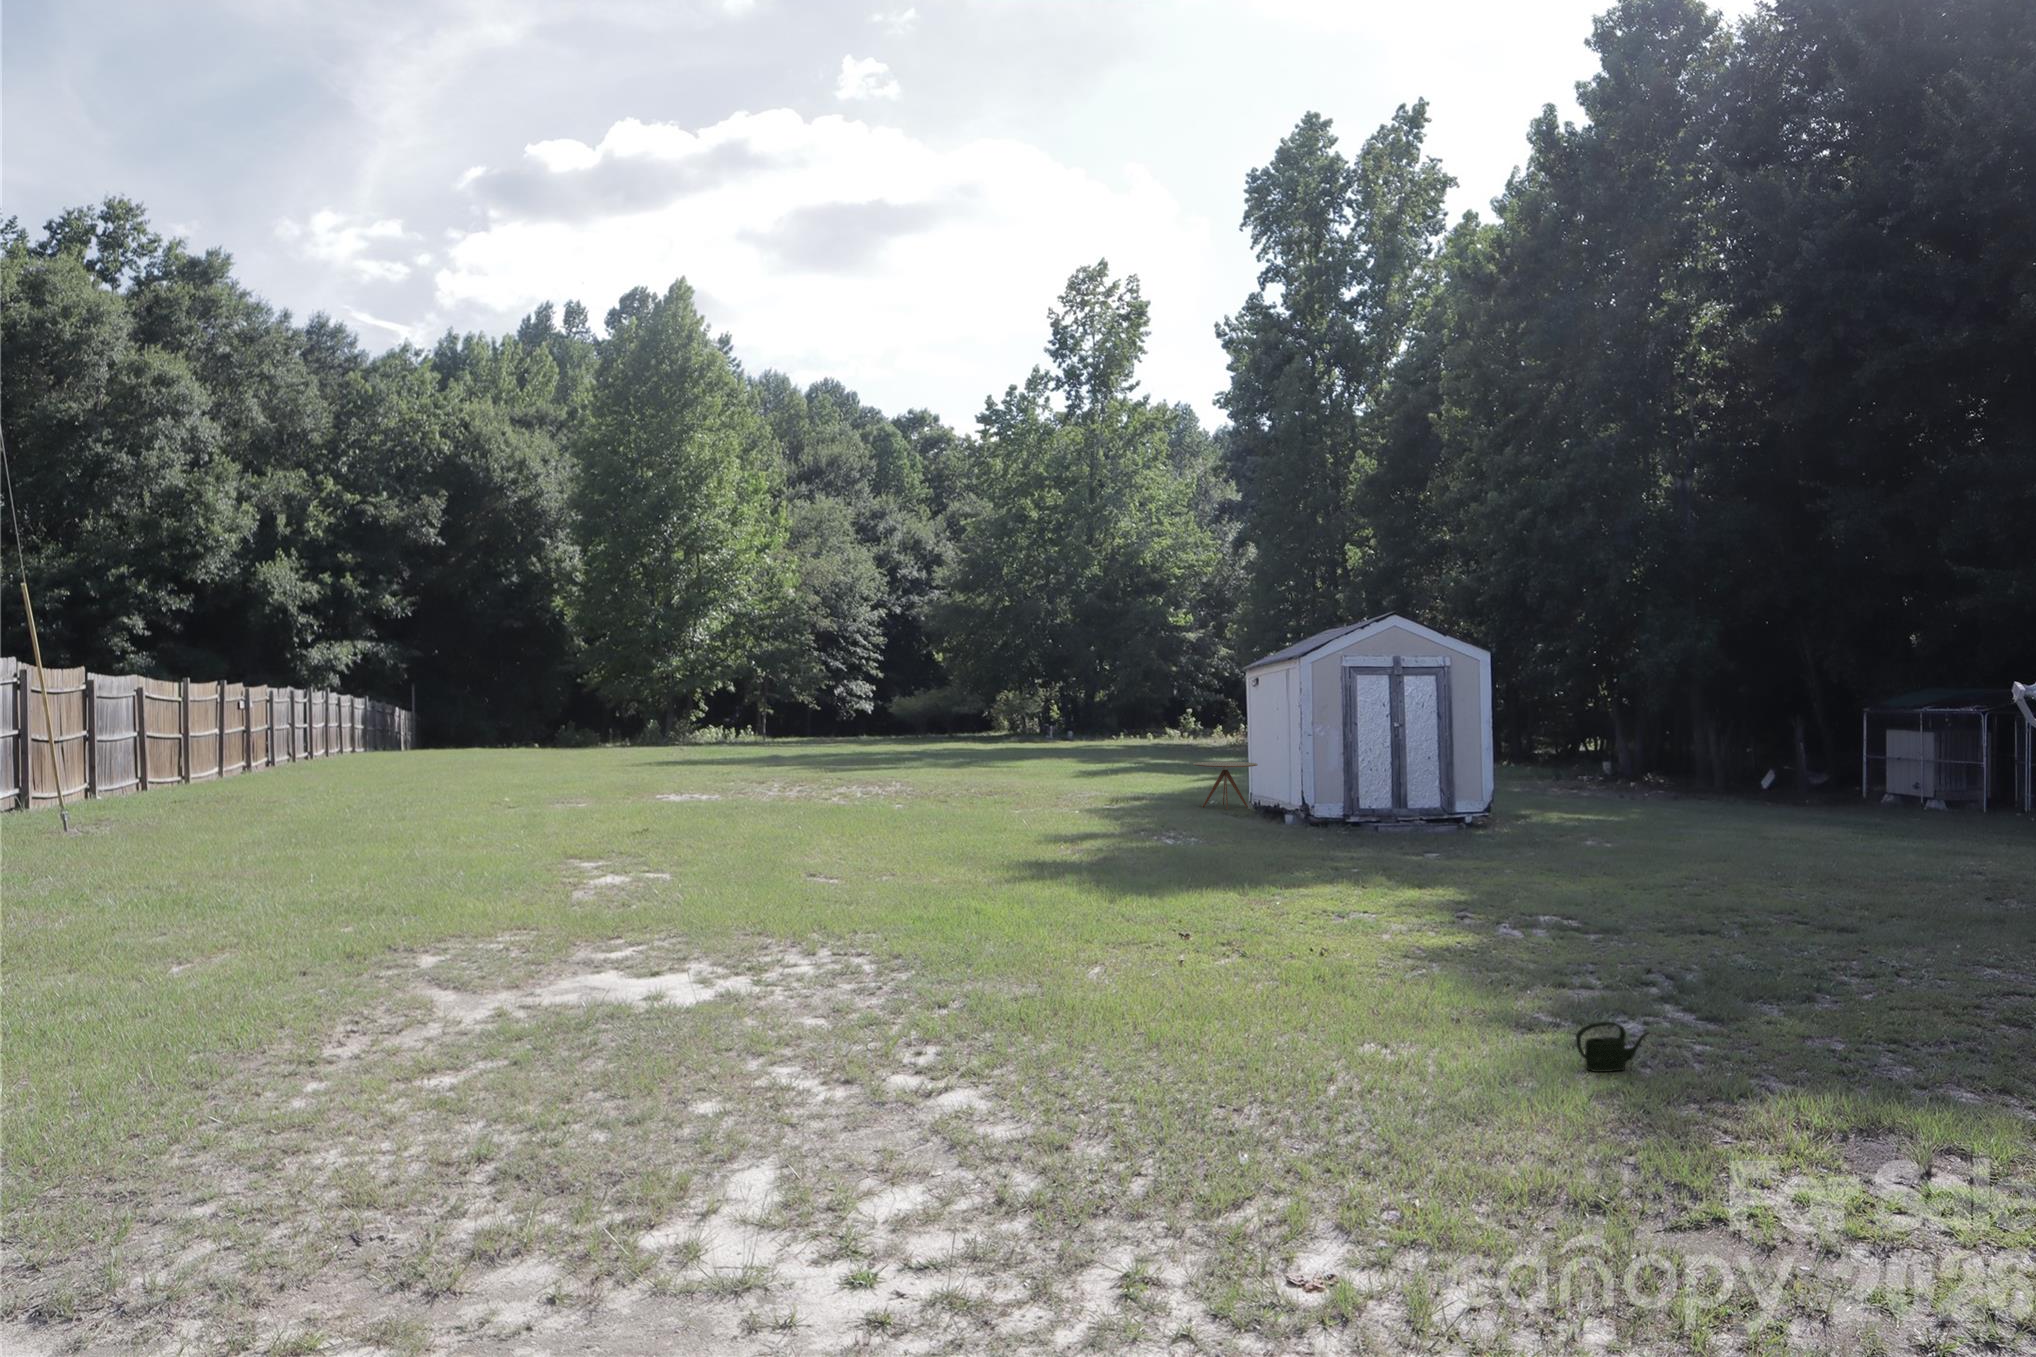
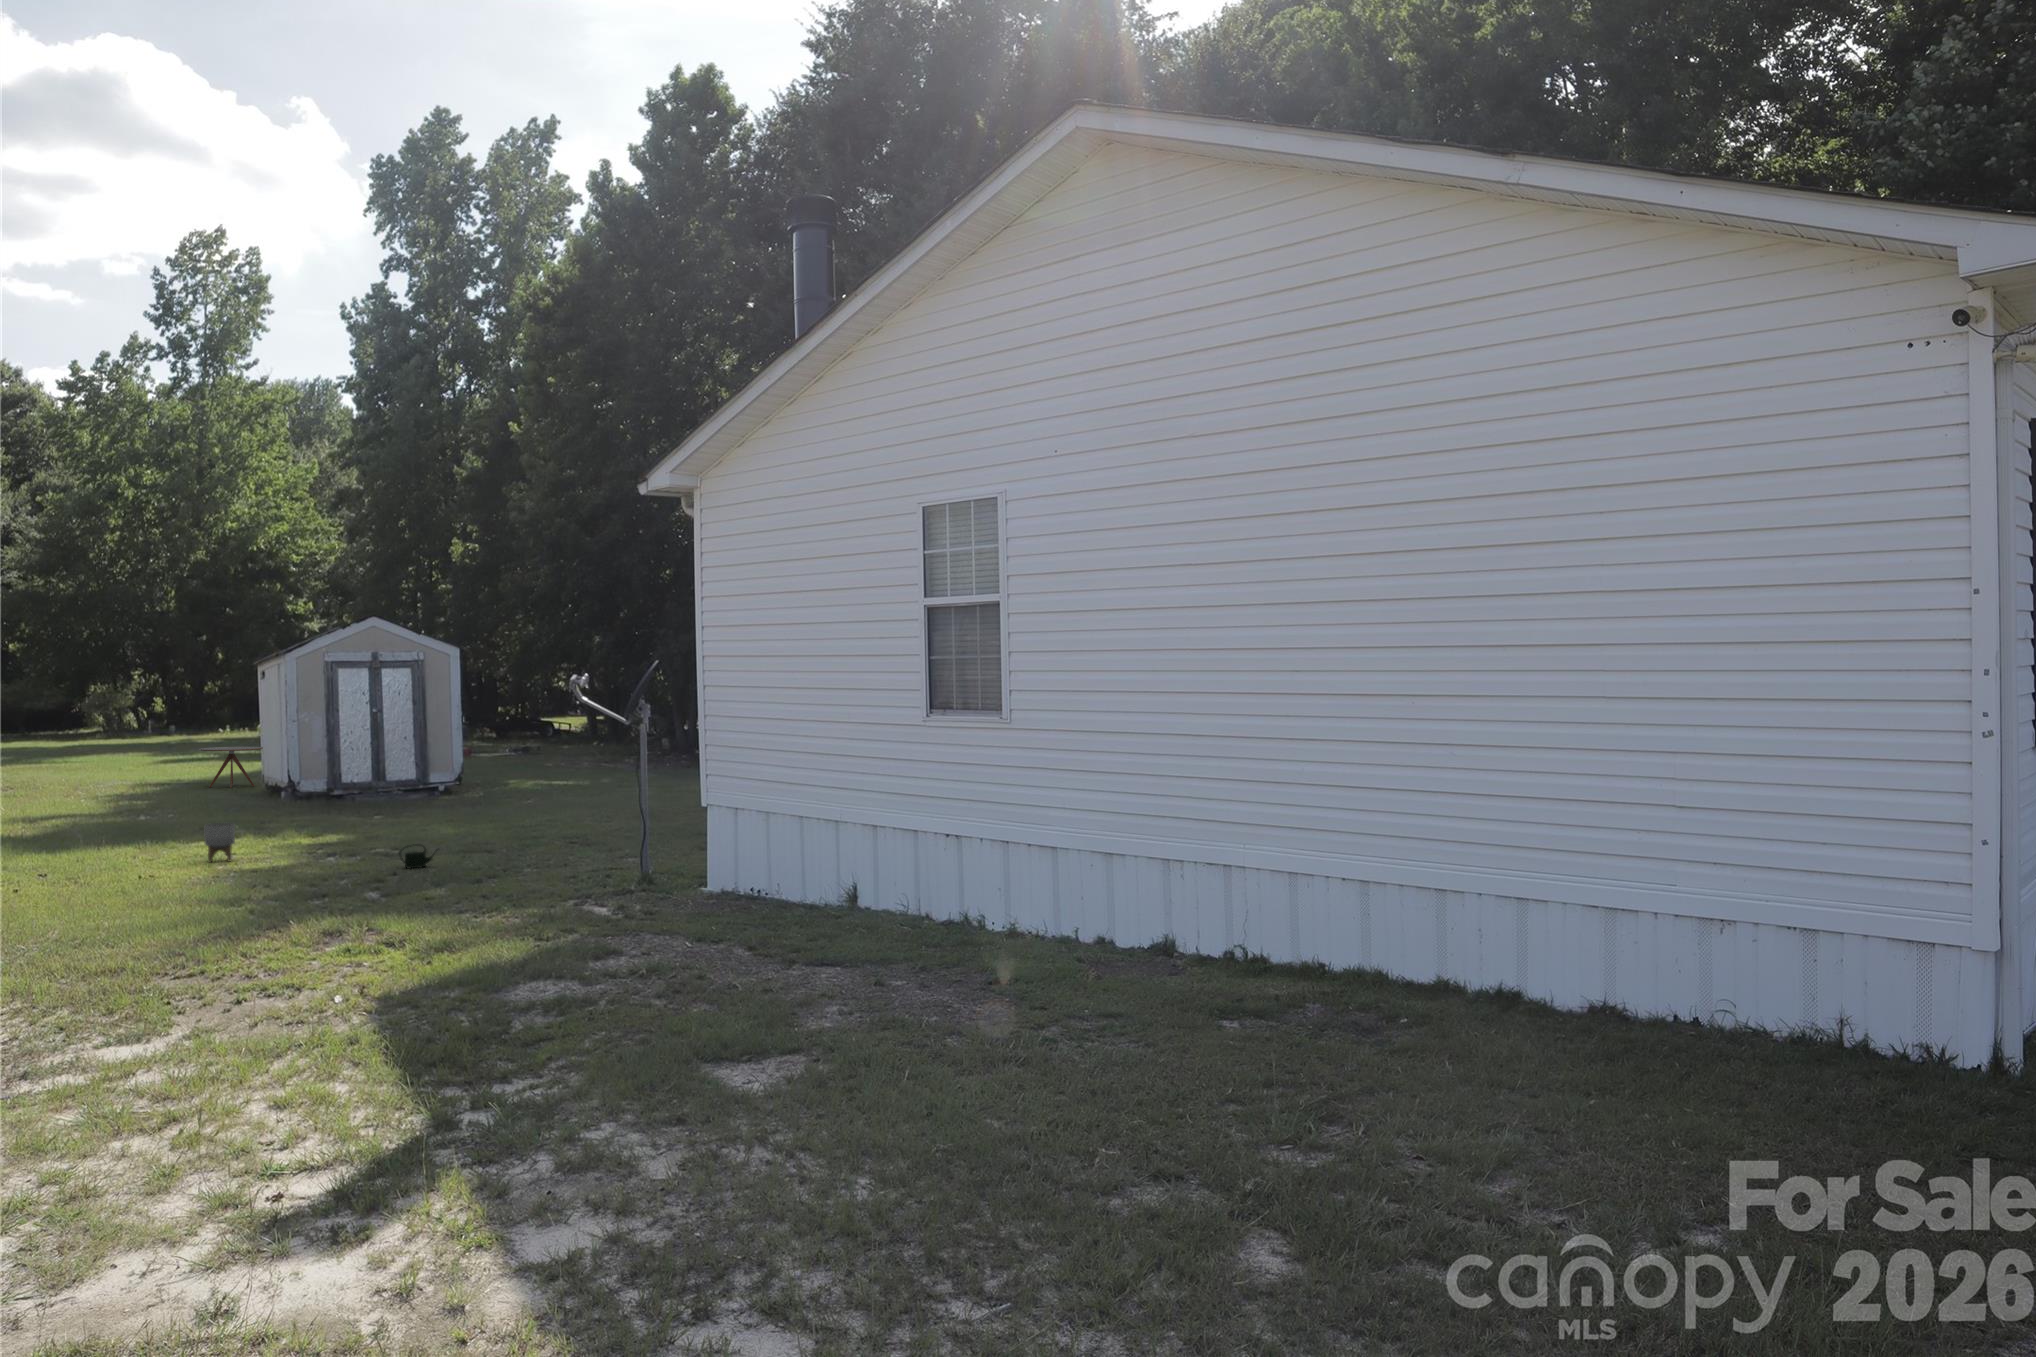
planter: none [1437,909,1481,973] -> present [204,823,235,863]
watering can: present [1576,1022,1649,1072] -> present [399,844,435,868]

